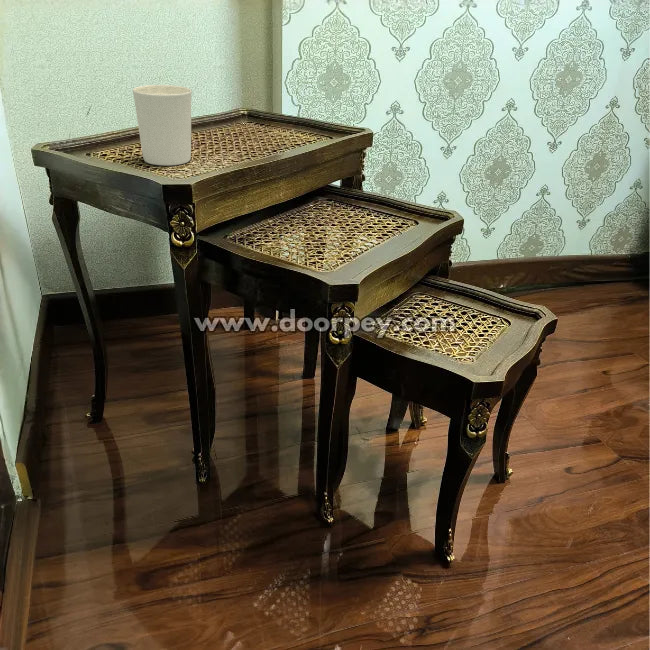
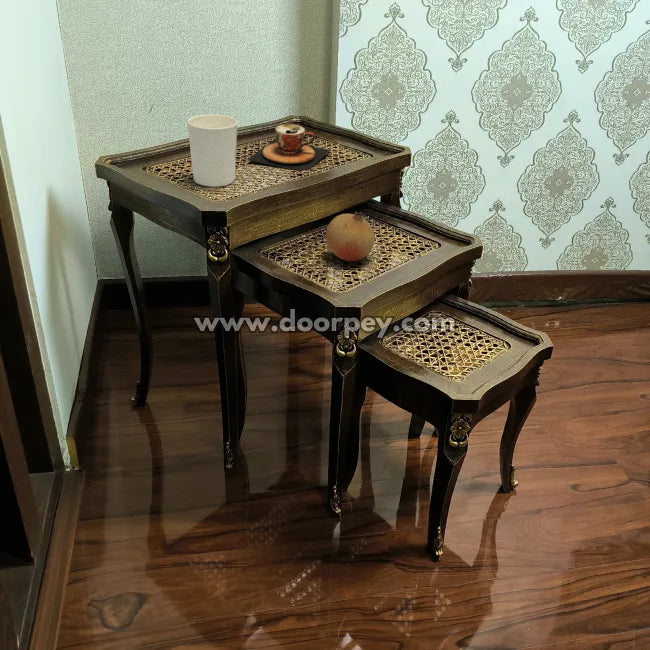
teacup: none [201,102,289,151] -> present [248,124,330,171]
fruit: none [300,184,356,241] -> present [325,212,375,261]

